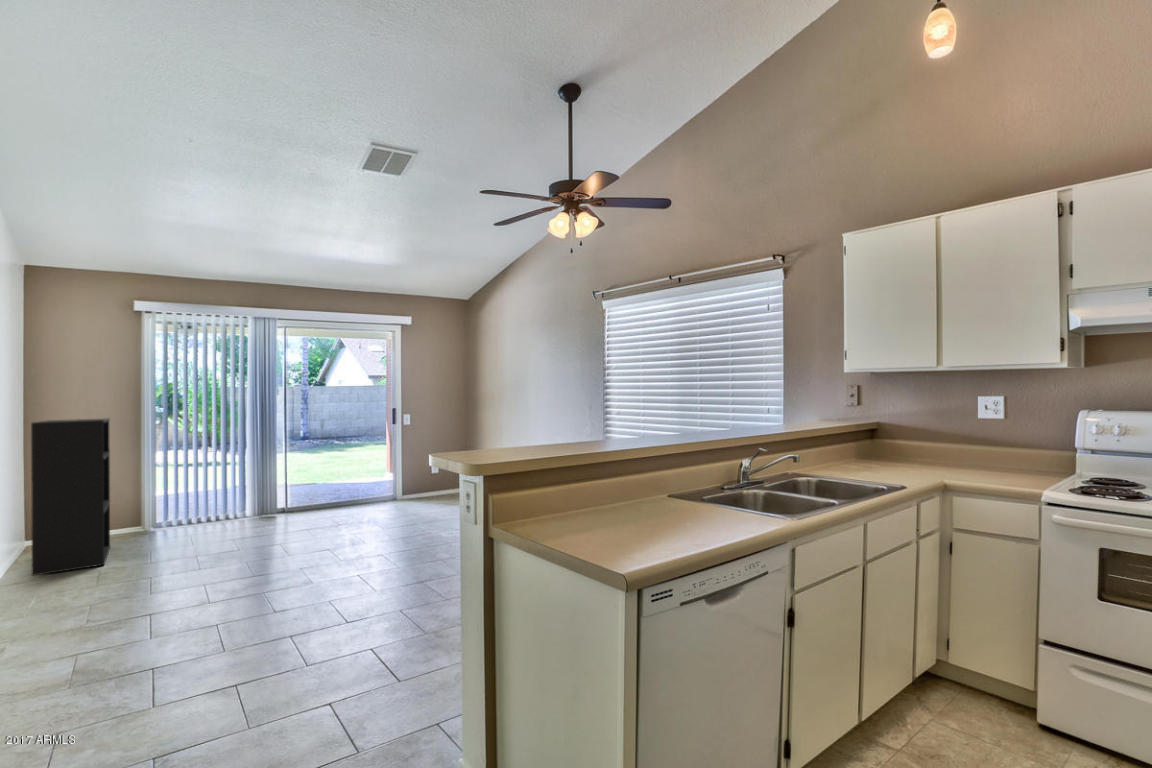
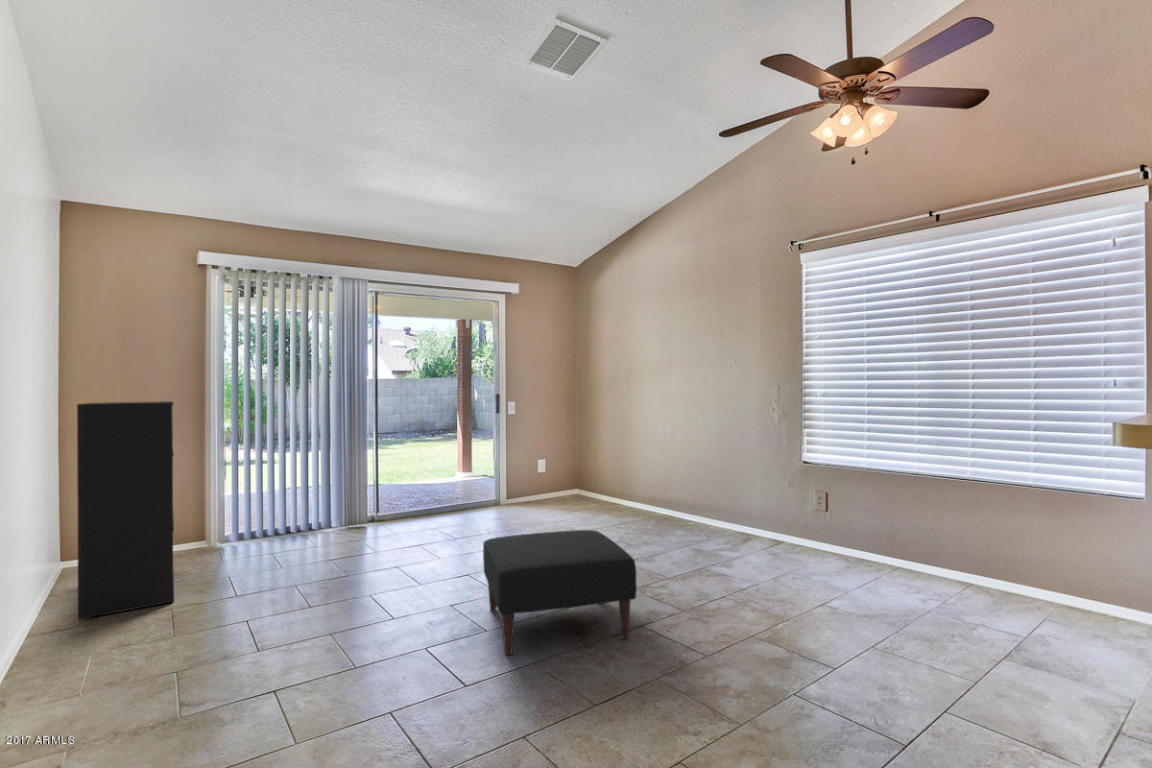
ottoman: none [314,510,417,591] -> present [483,530,637,655]

